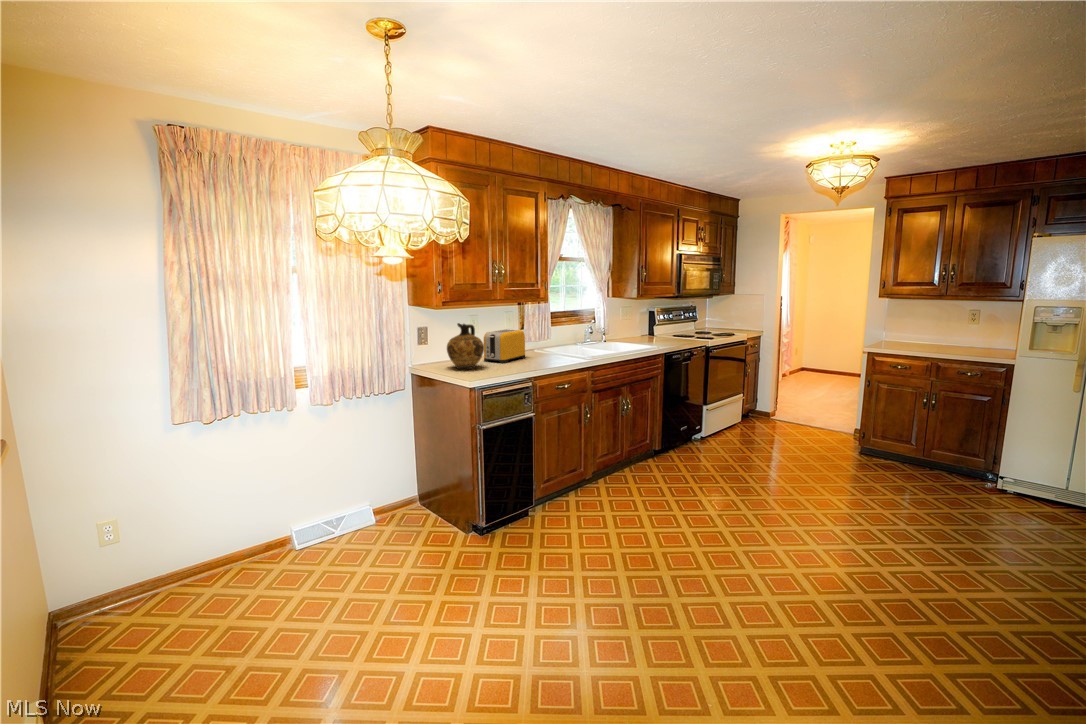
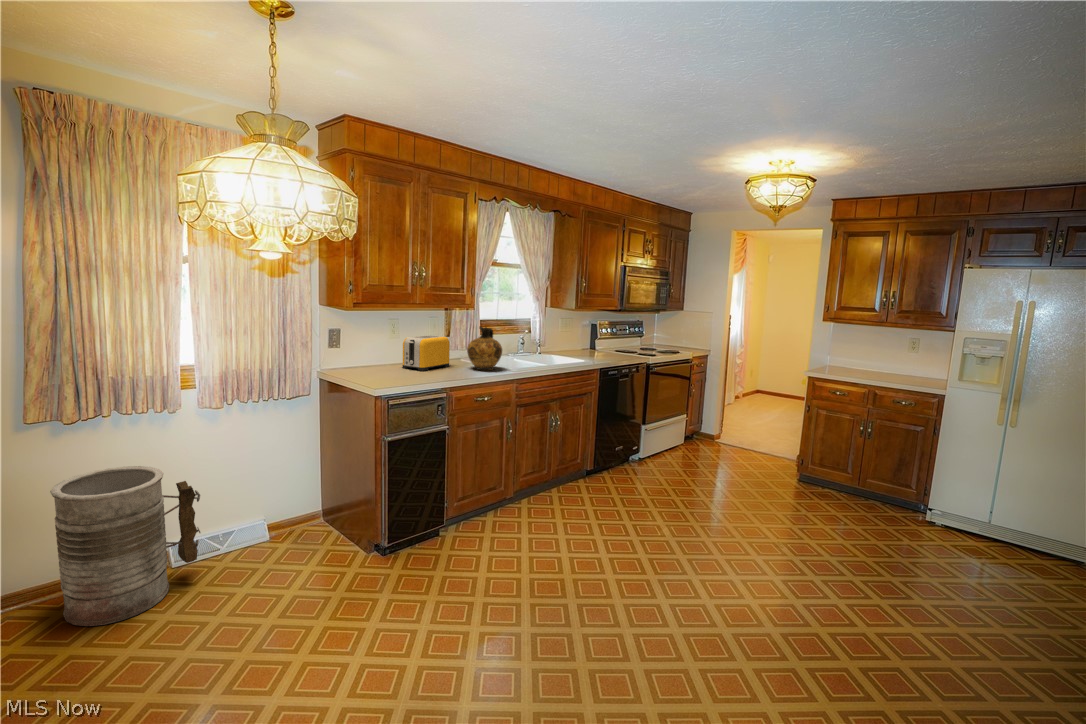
ceramic jug: present [447,323,484,369] -> present [467,327,502,370]
trash can: none [199,459,321,602] -> present [50,466,200,626]

